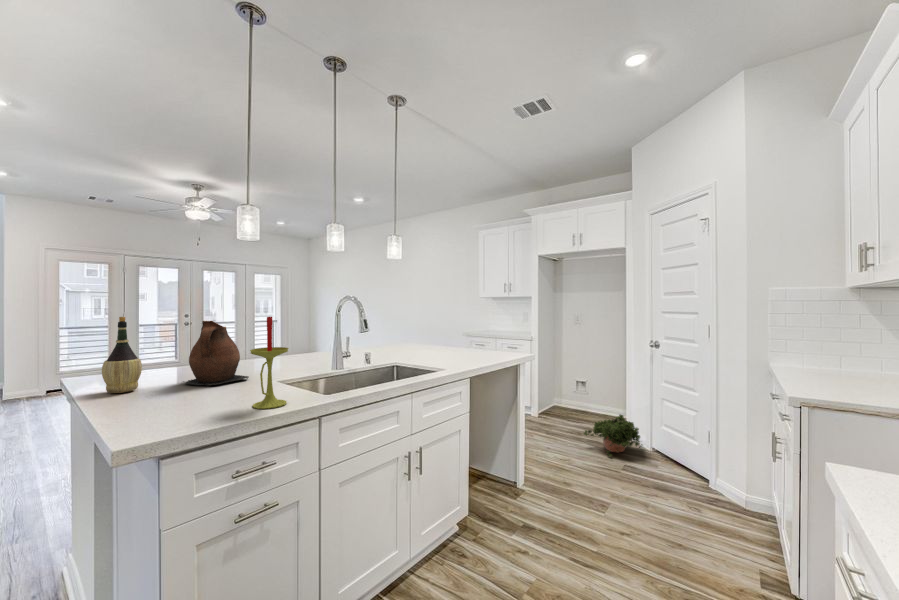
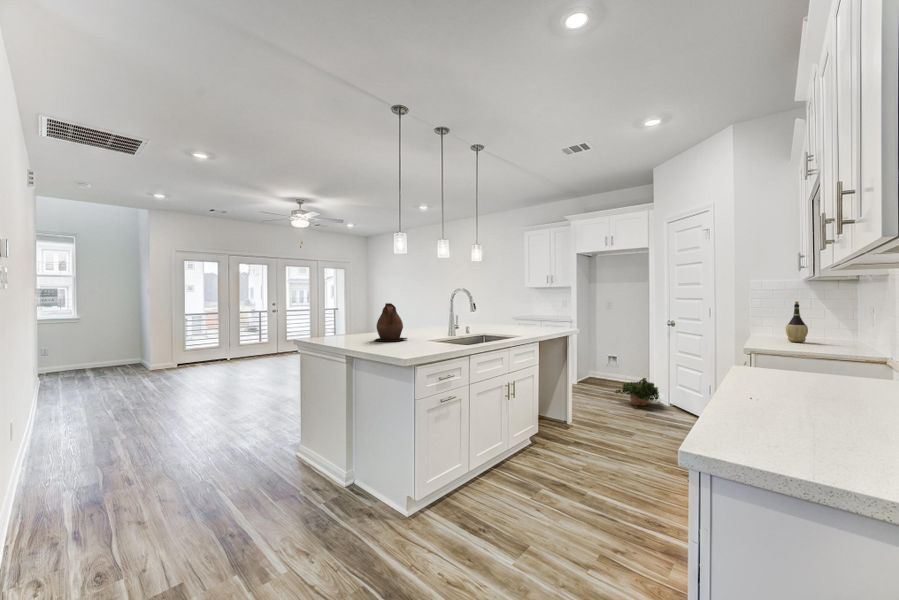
wine bottle: present [102,317,142,393] -> present [786,302,808,342]
candle: present [250,317,289,409] -> none [434,298,453,349]

